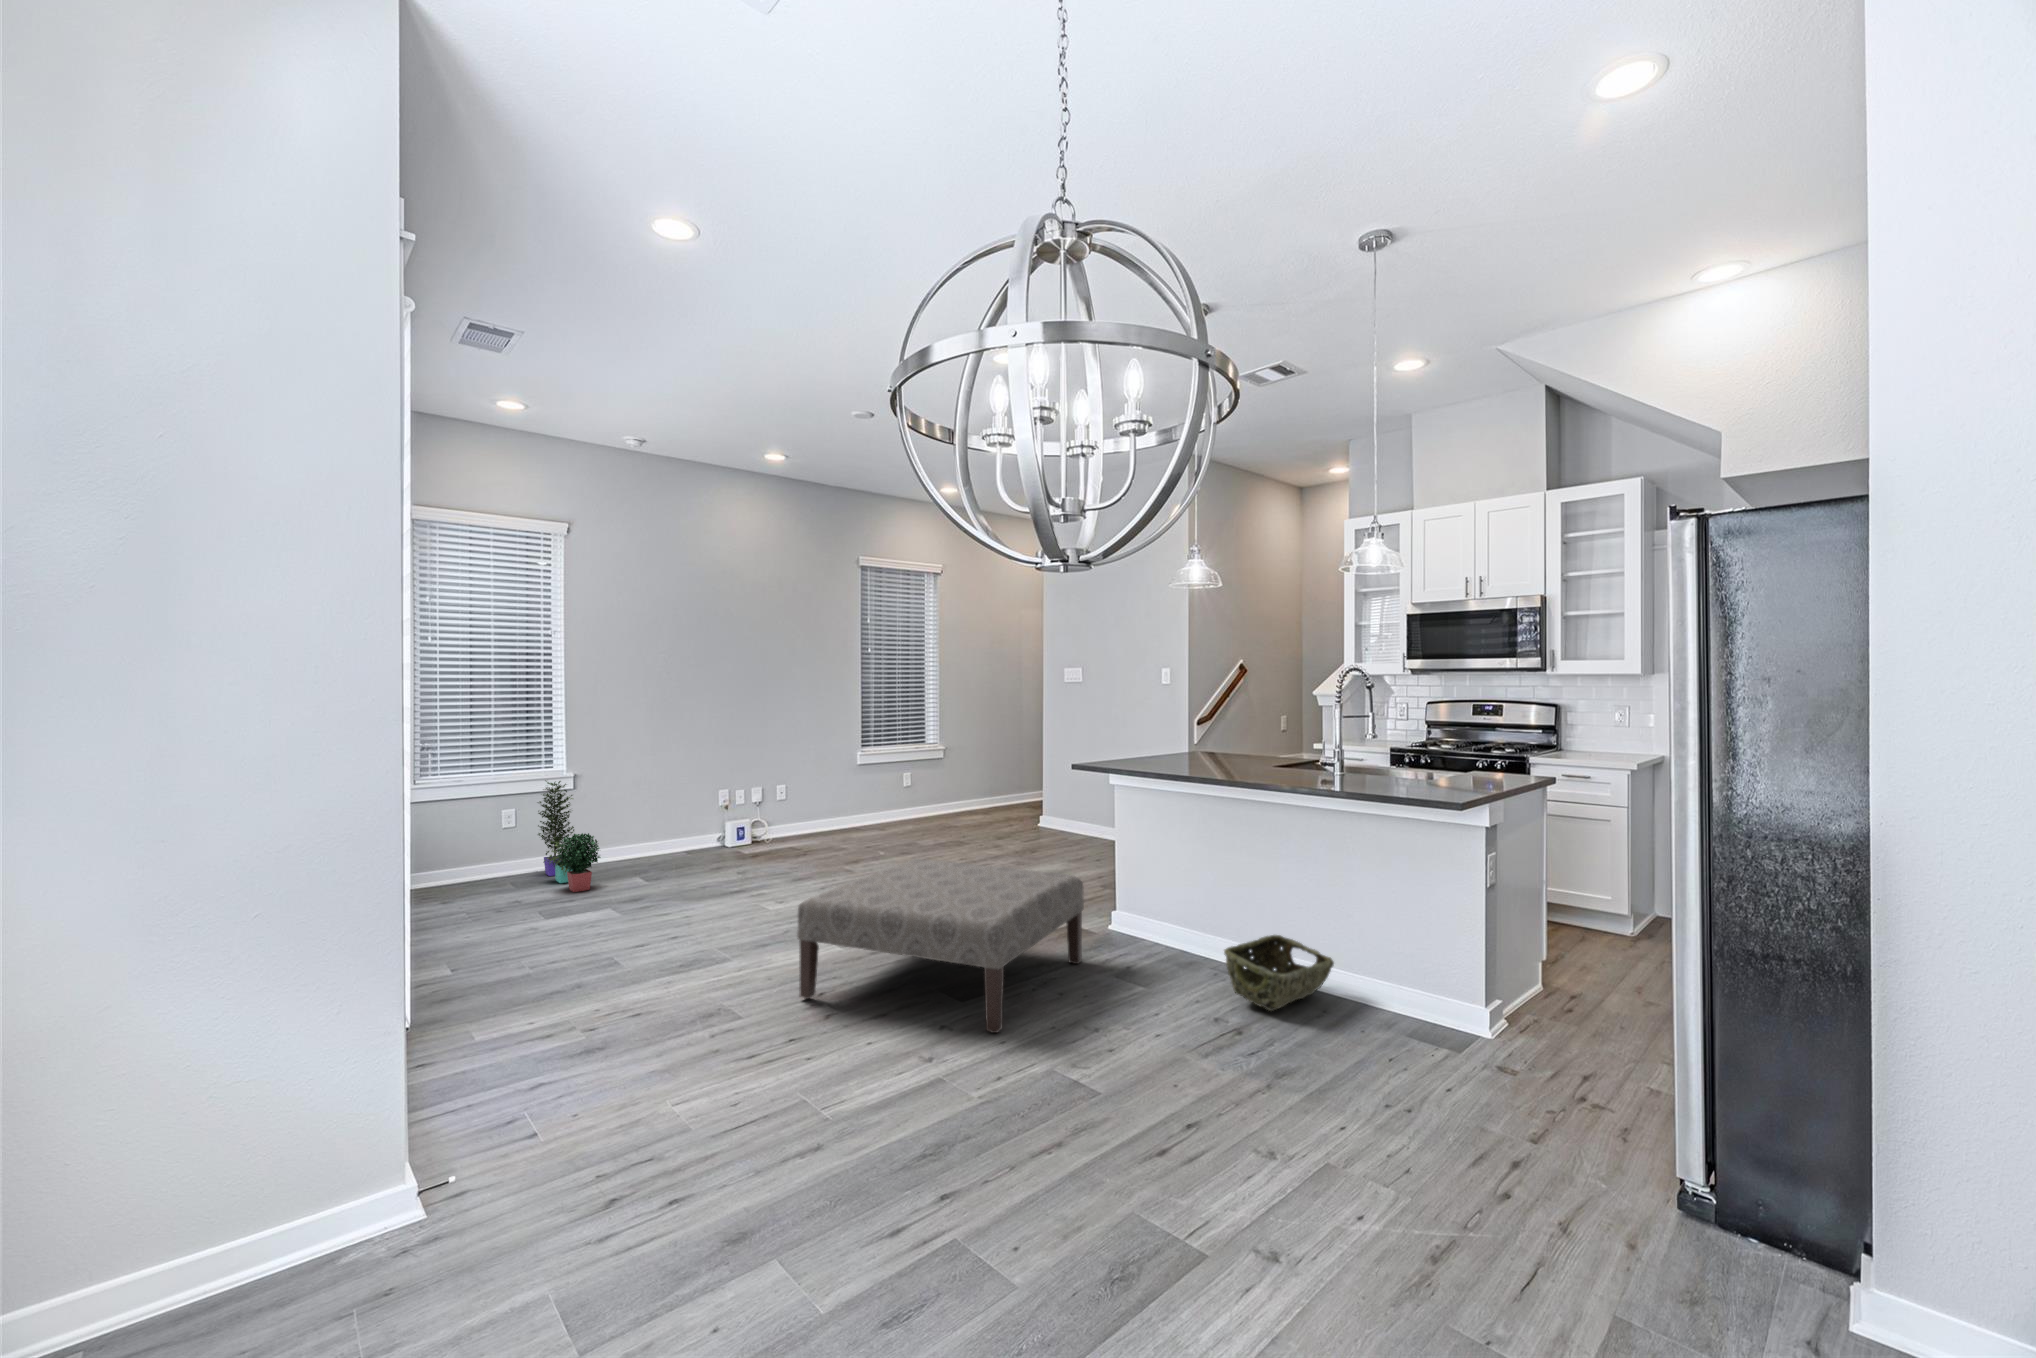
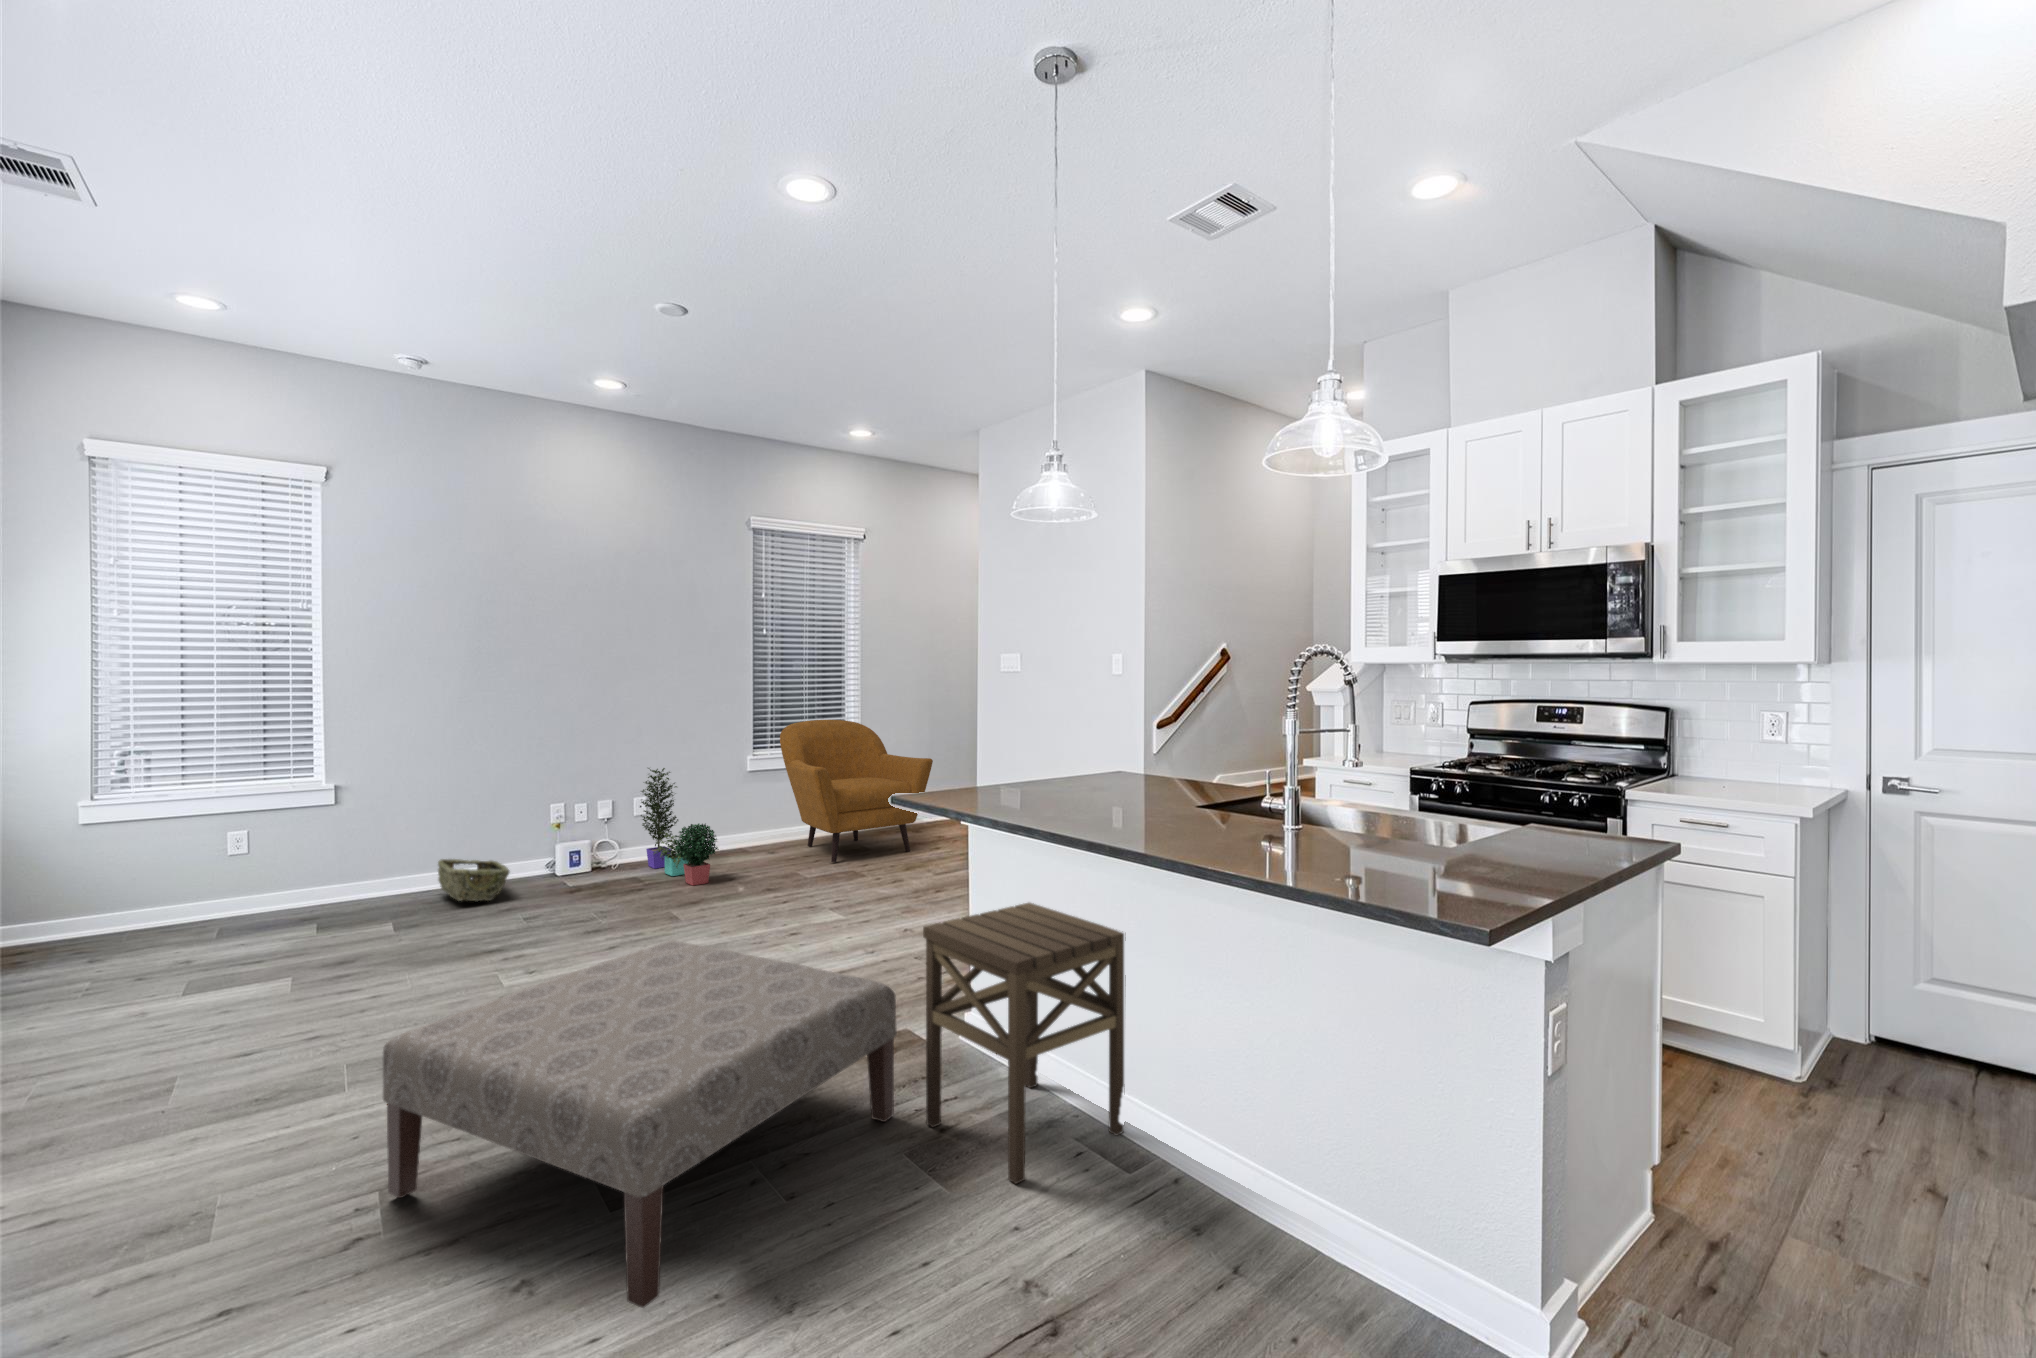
armchair: none [884,724,1006,834] -> present [780,720,933,862]
potted plant: present [538,780,601,892] -> present [641,768,719,886]
side table: none [1103,828,1230,986] -> present [923,903,1126,1184]
woven basket: present [1224,935,1334,1011] -> present [438,859,509,901]

